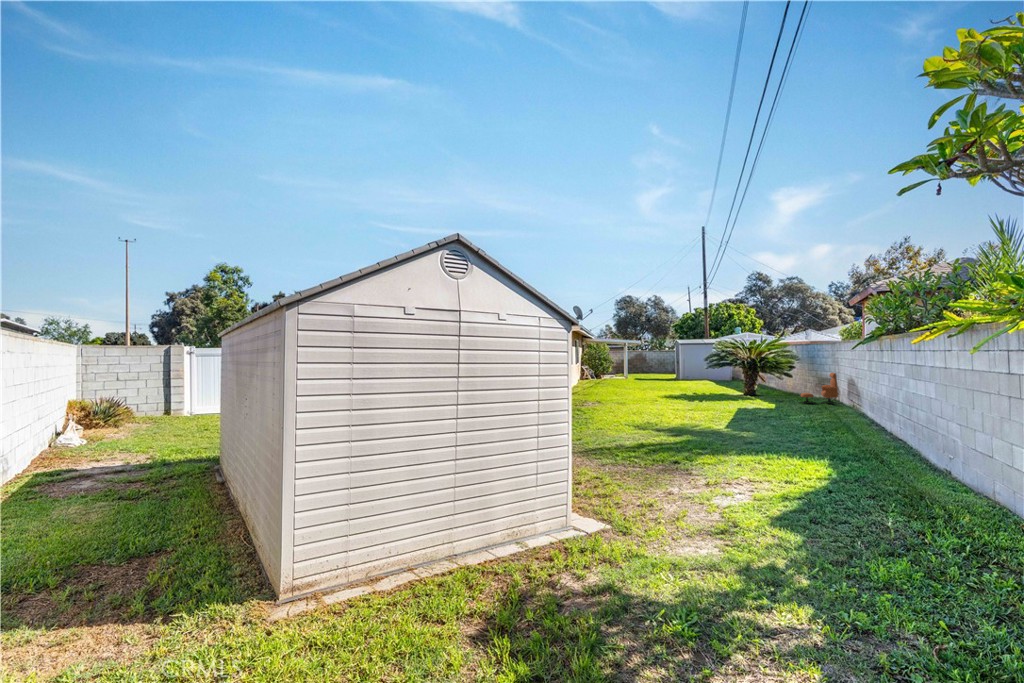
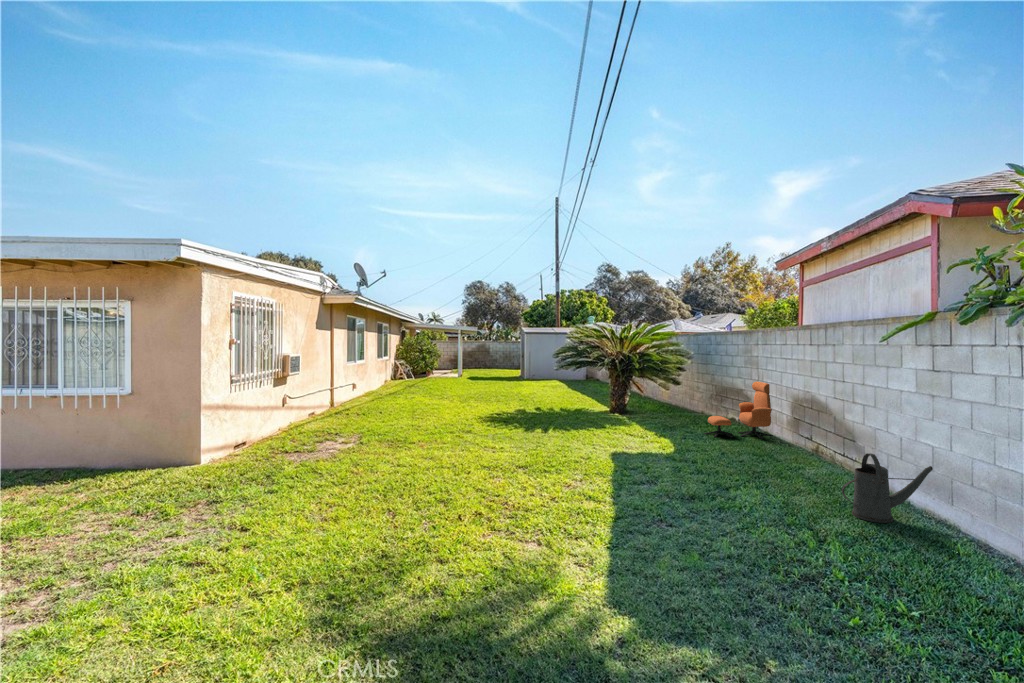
watering can: none [831,395,869,422] -> present [842,453,933,523]

